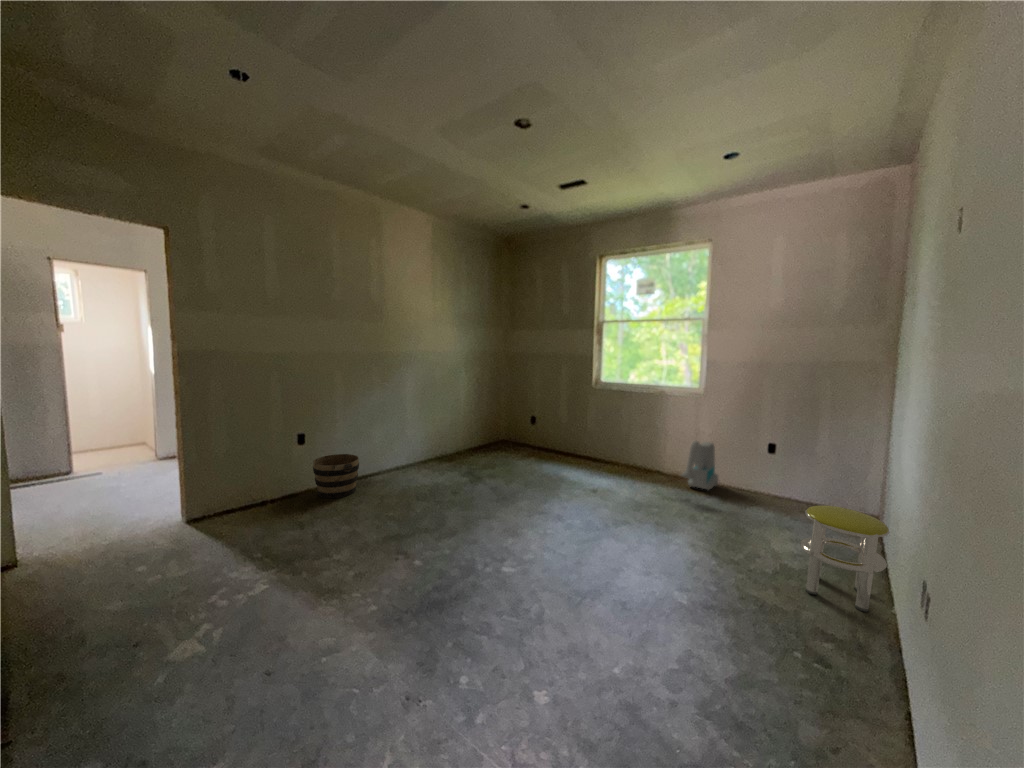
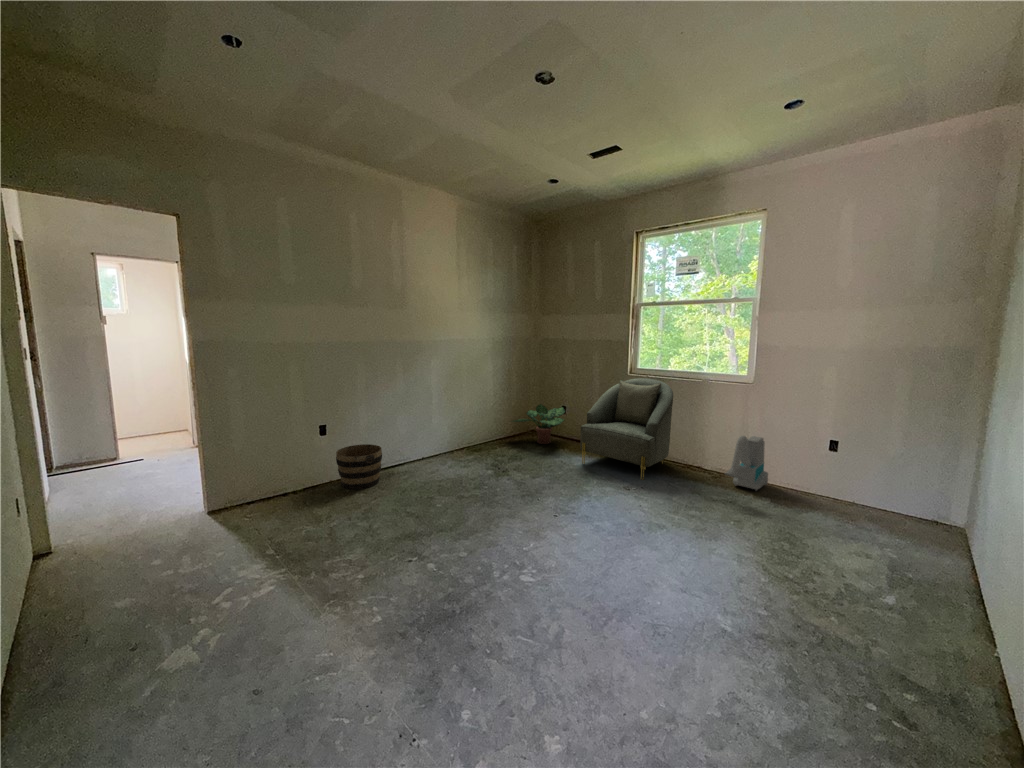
armchair: none [550,390,635,484] -> present [580,378,673,480]
potted plant: none [480,414,535,453] -> present [512,404,565,444]
stool: present [800,505,889,612] -> none [873,520,997,655]

